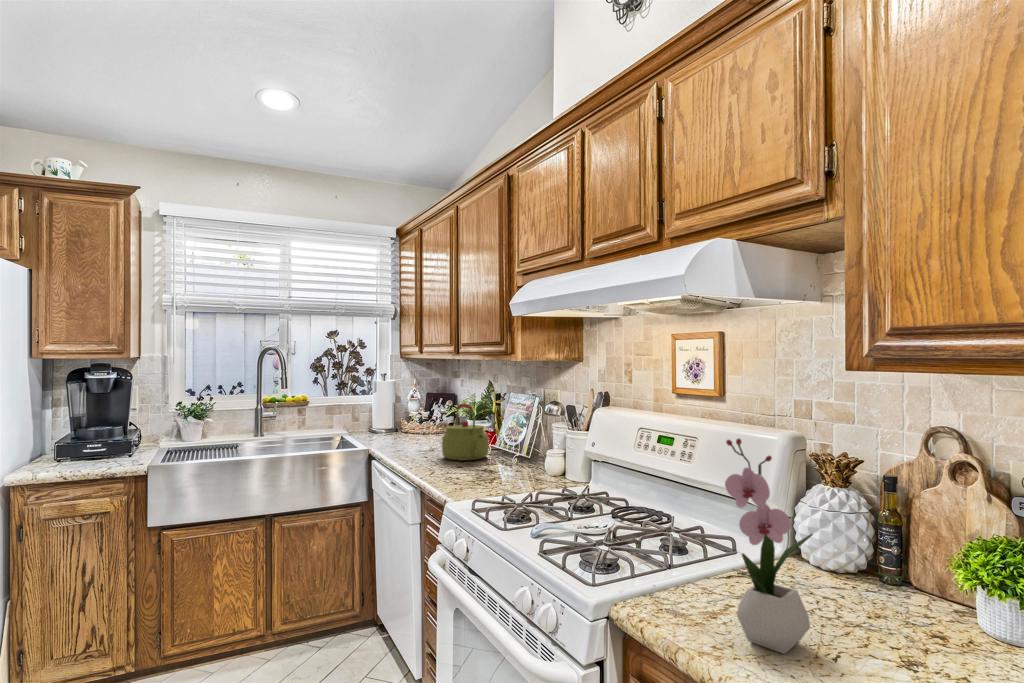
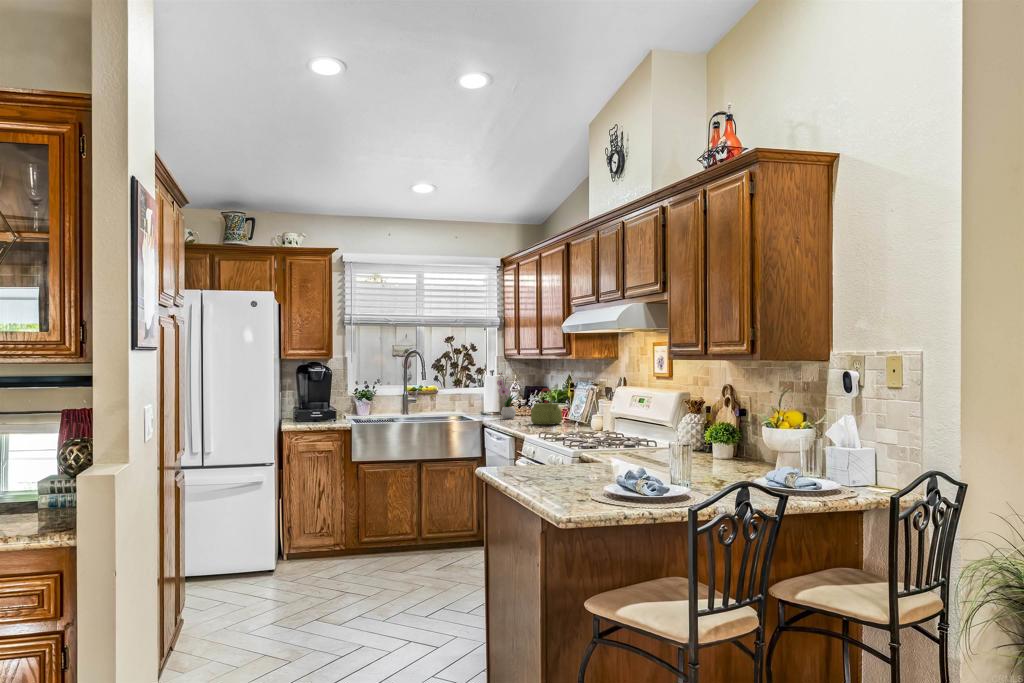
flower arrangement: present [725,439,813,654] -> present [497,373,517,419]

